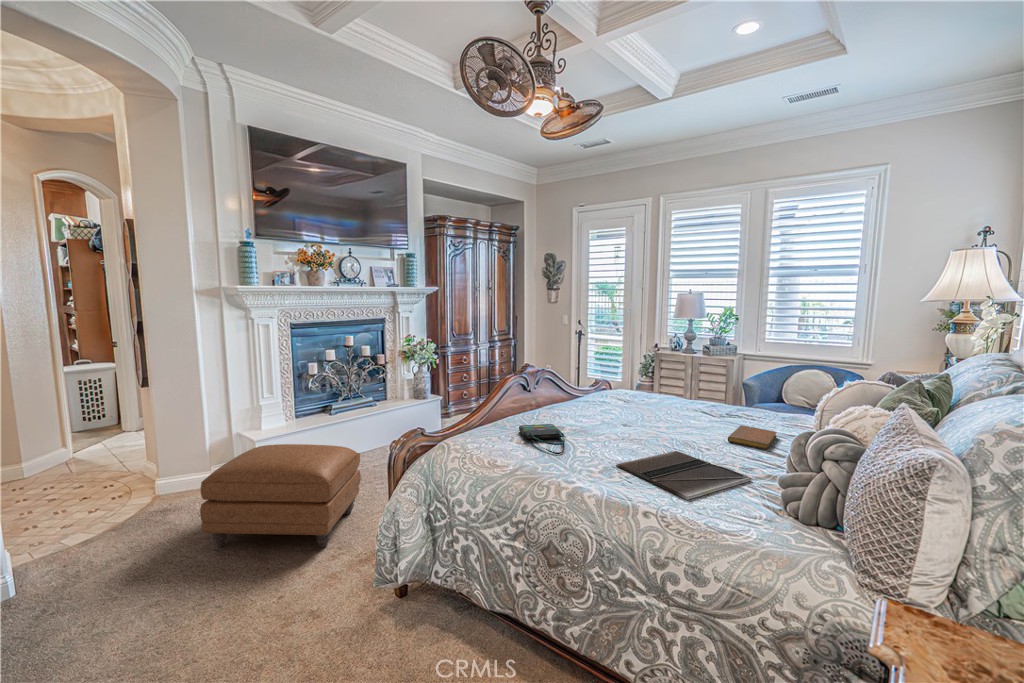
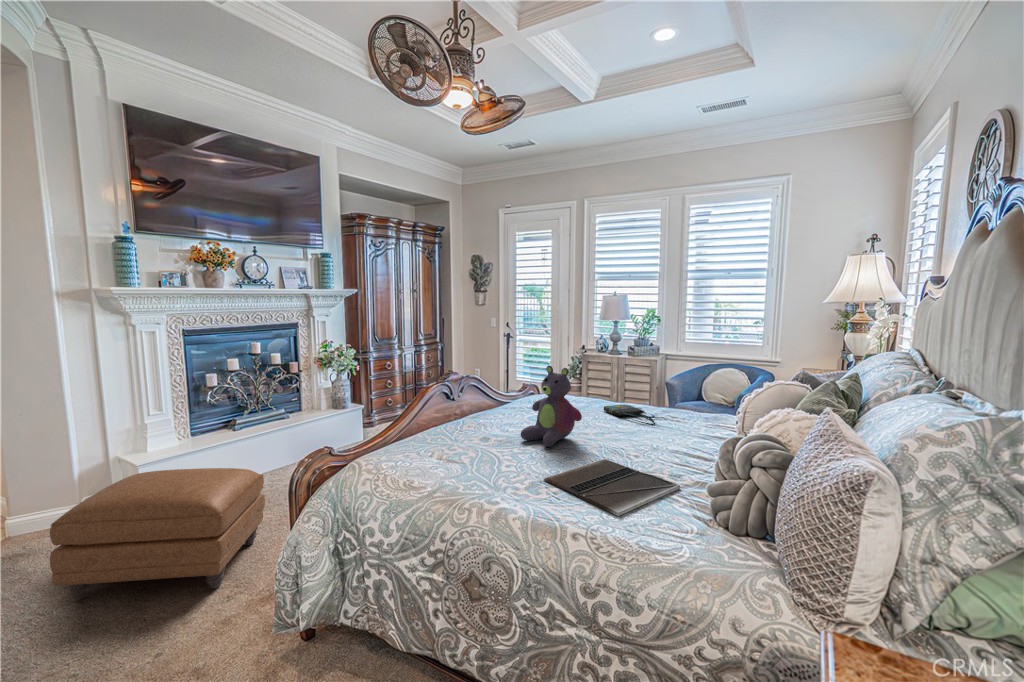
stuffed bear: none [594,361,654,438] -> present [521,365,582,447]
tote bag: present [519,424,565,454] -> present [604,405,655,425]
notebook: present [728,425,777,449] -> none [654,428,700,452]

